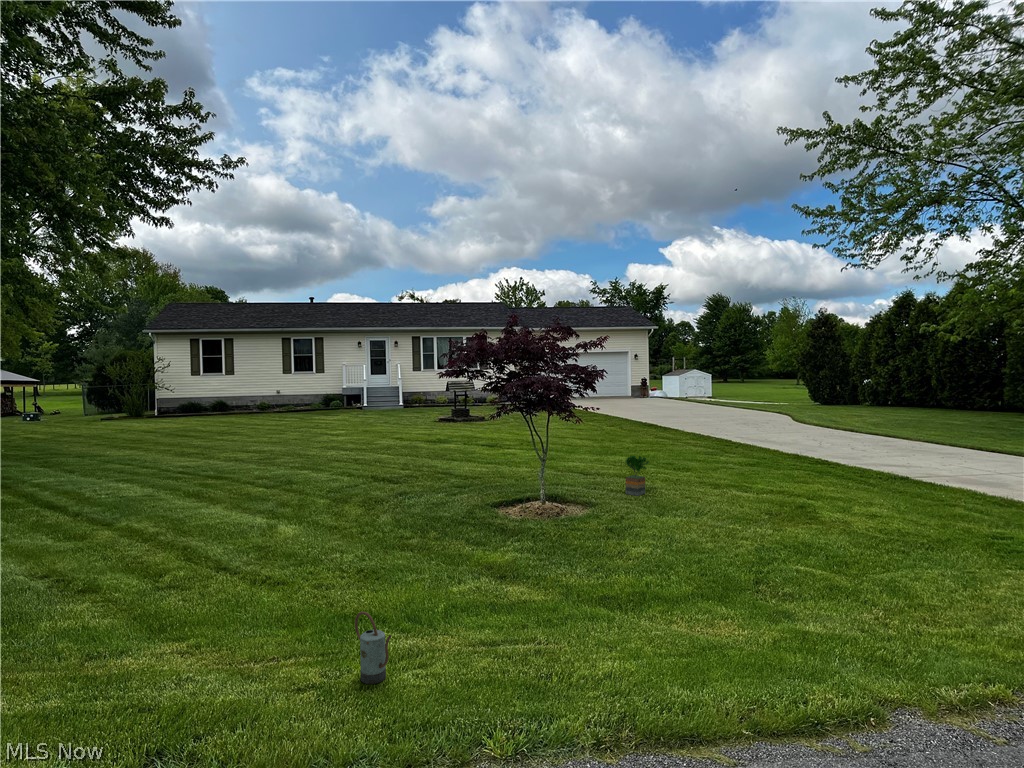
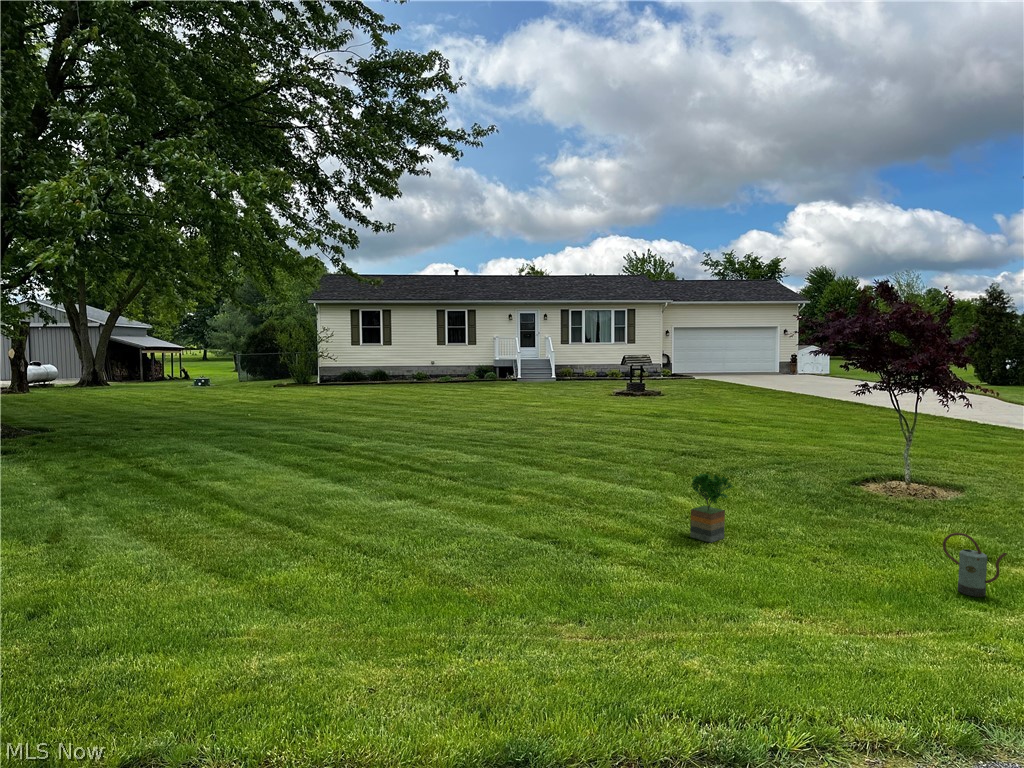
potted tree: present [626,456,649,496] -> present [690,473,733,543]

